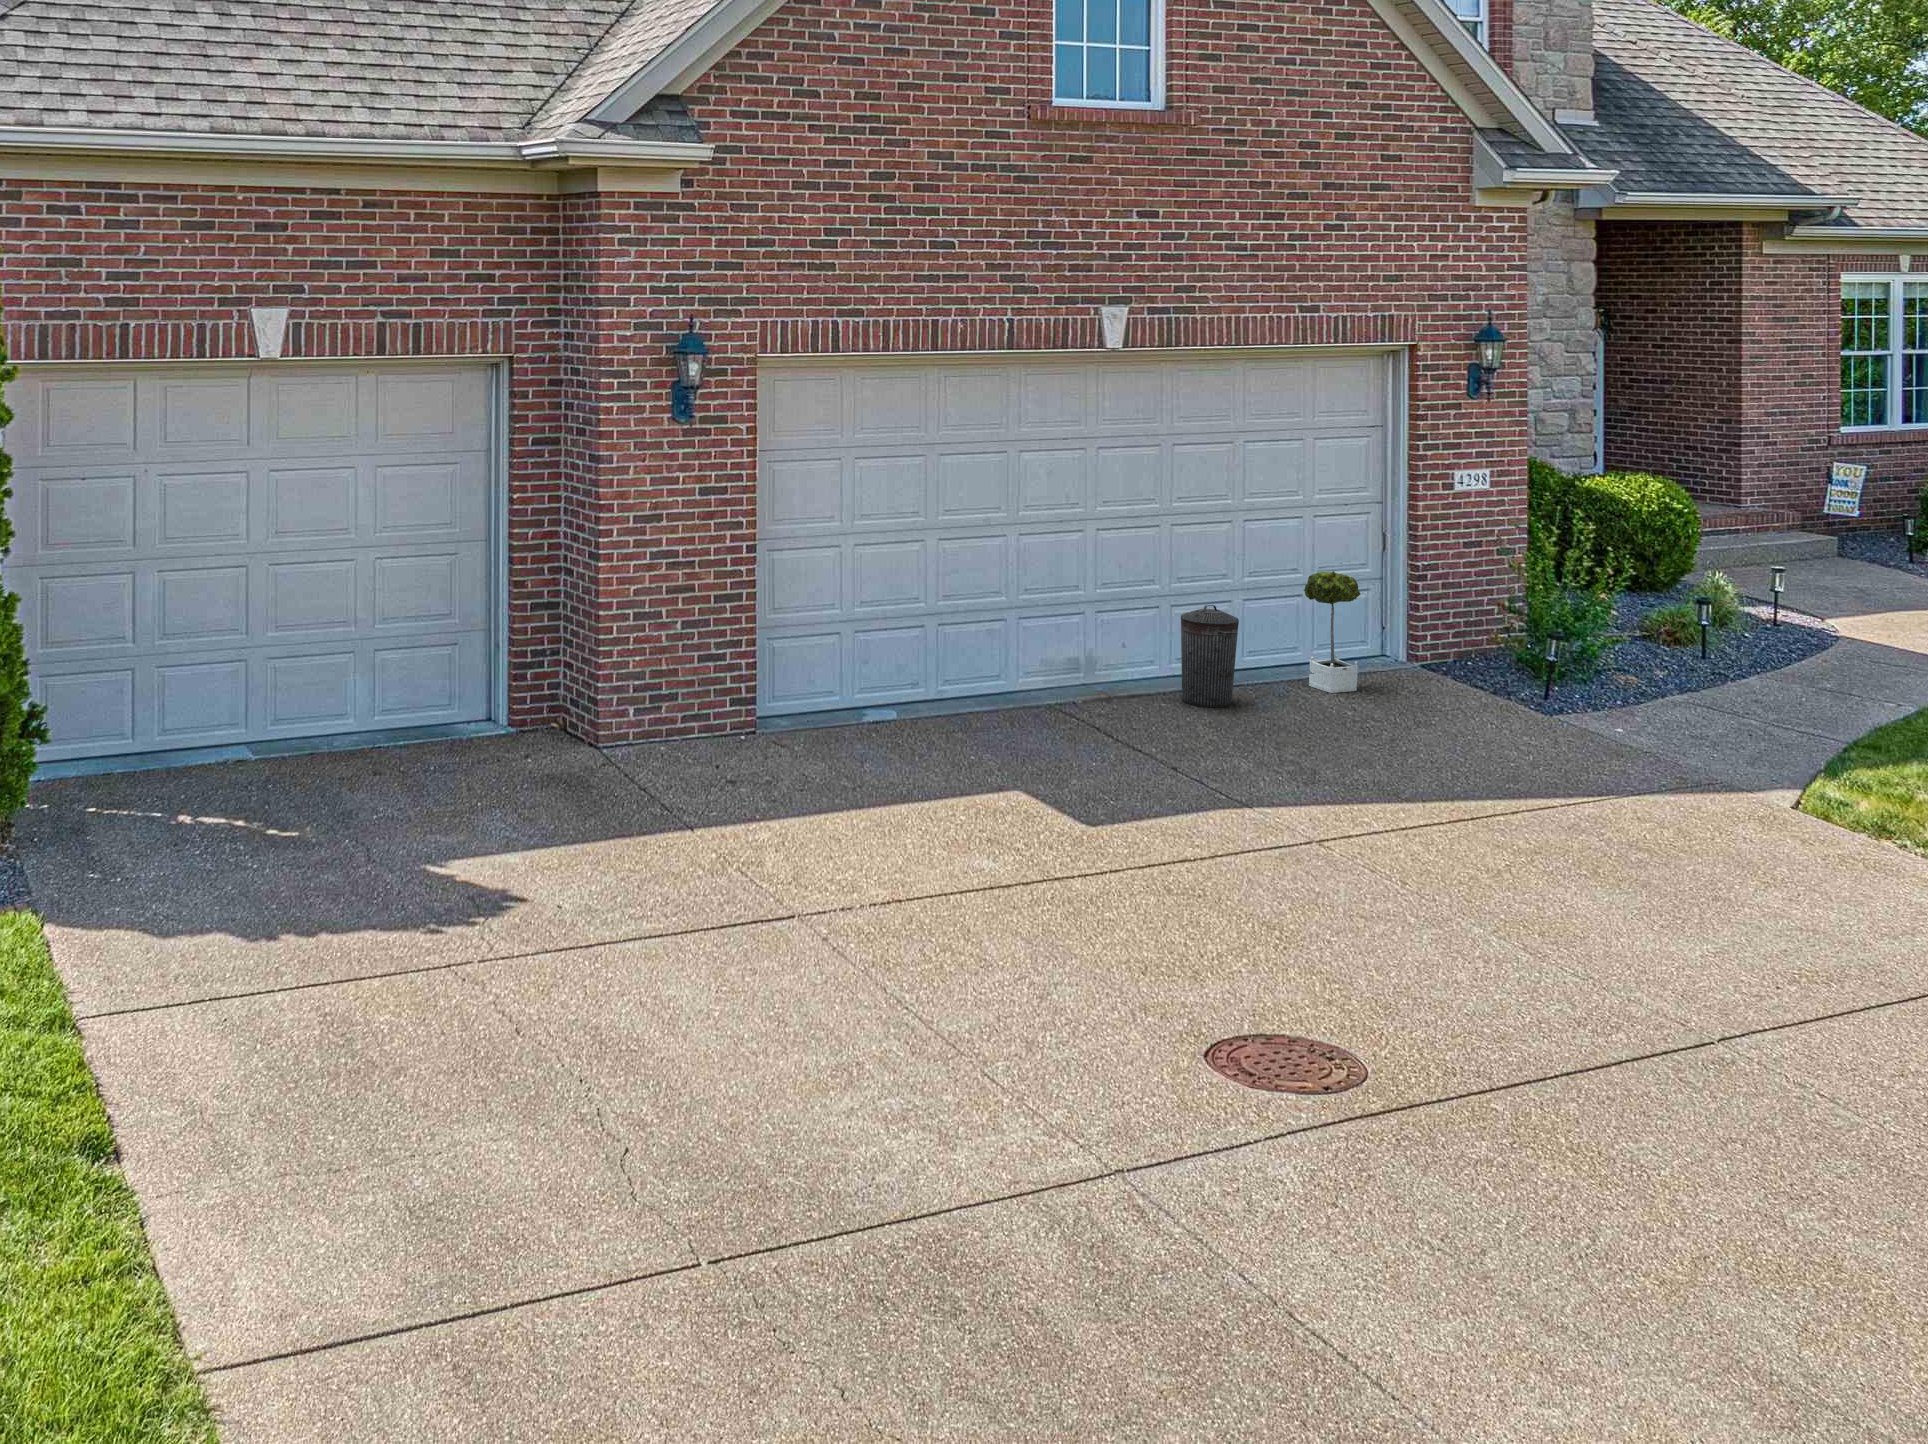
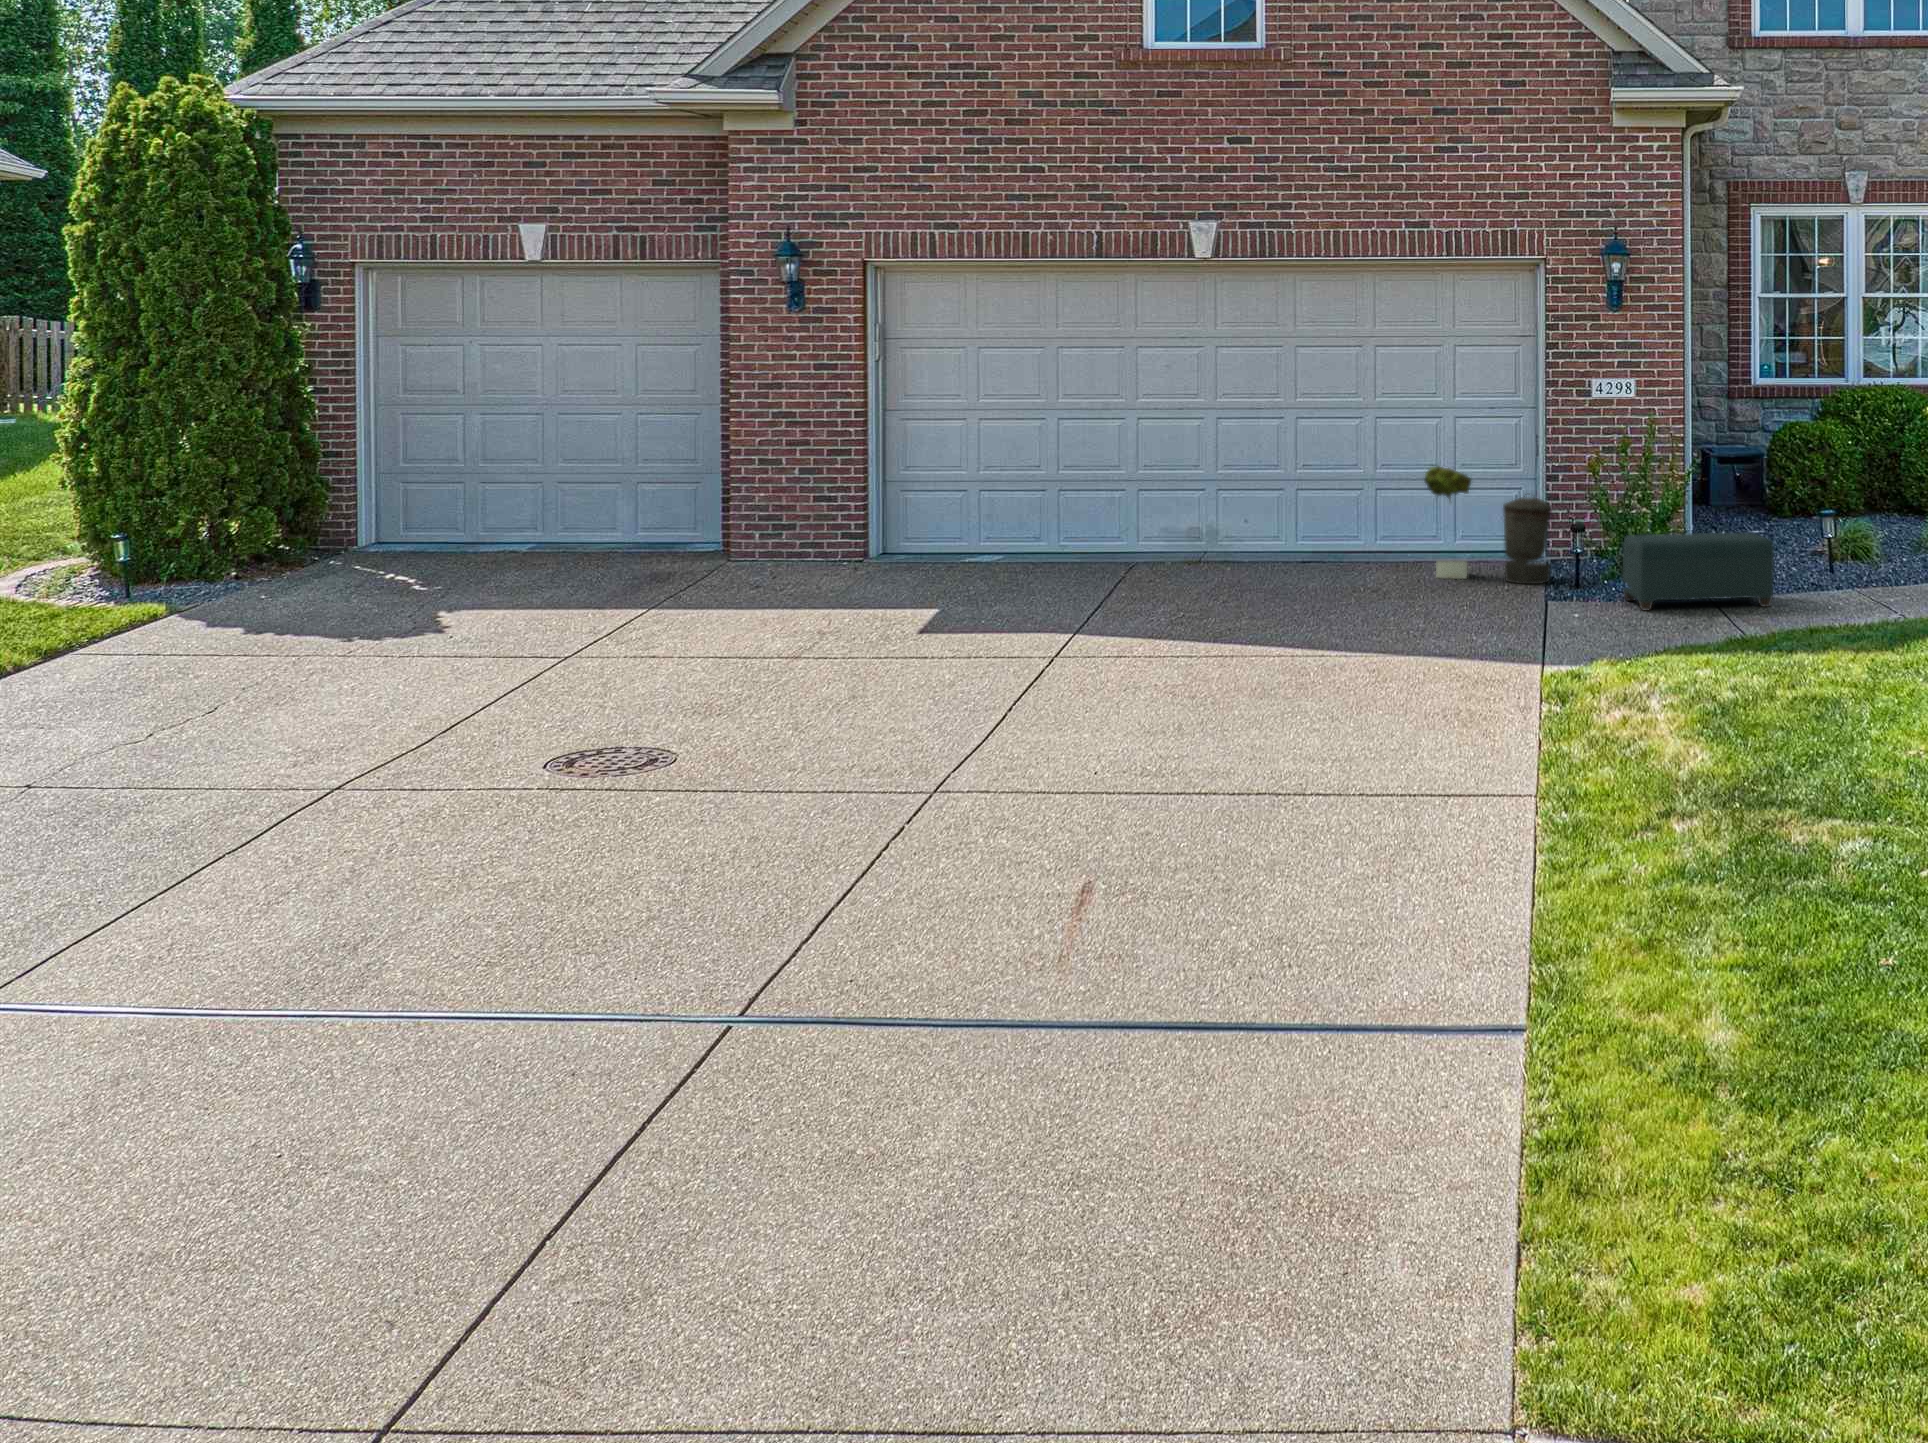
trash can: present [1181,605,1239,707] -> present [1503,496,1552,584]
bench: none [1566,626,1702,718] -> present [1623,533,1774,610]

